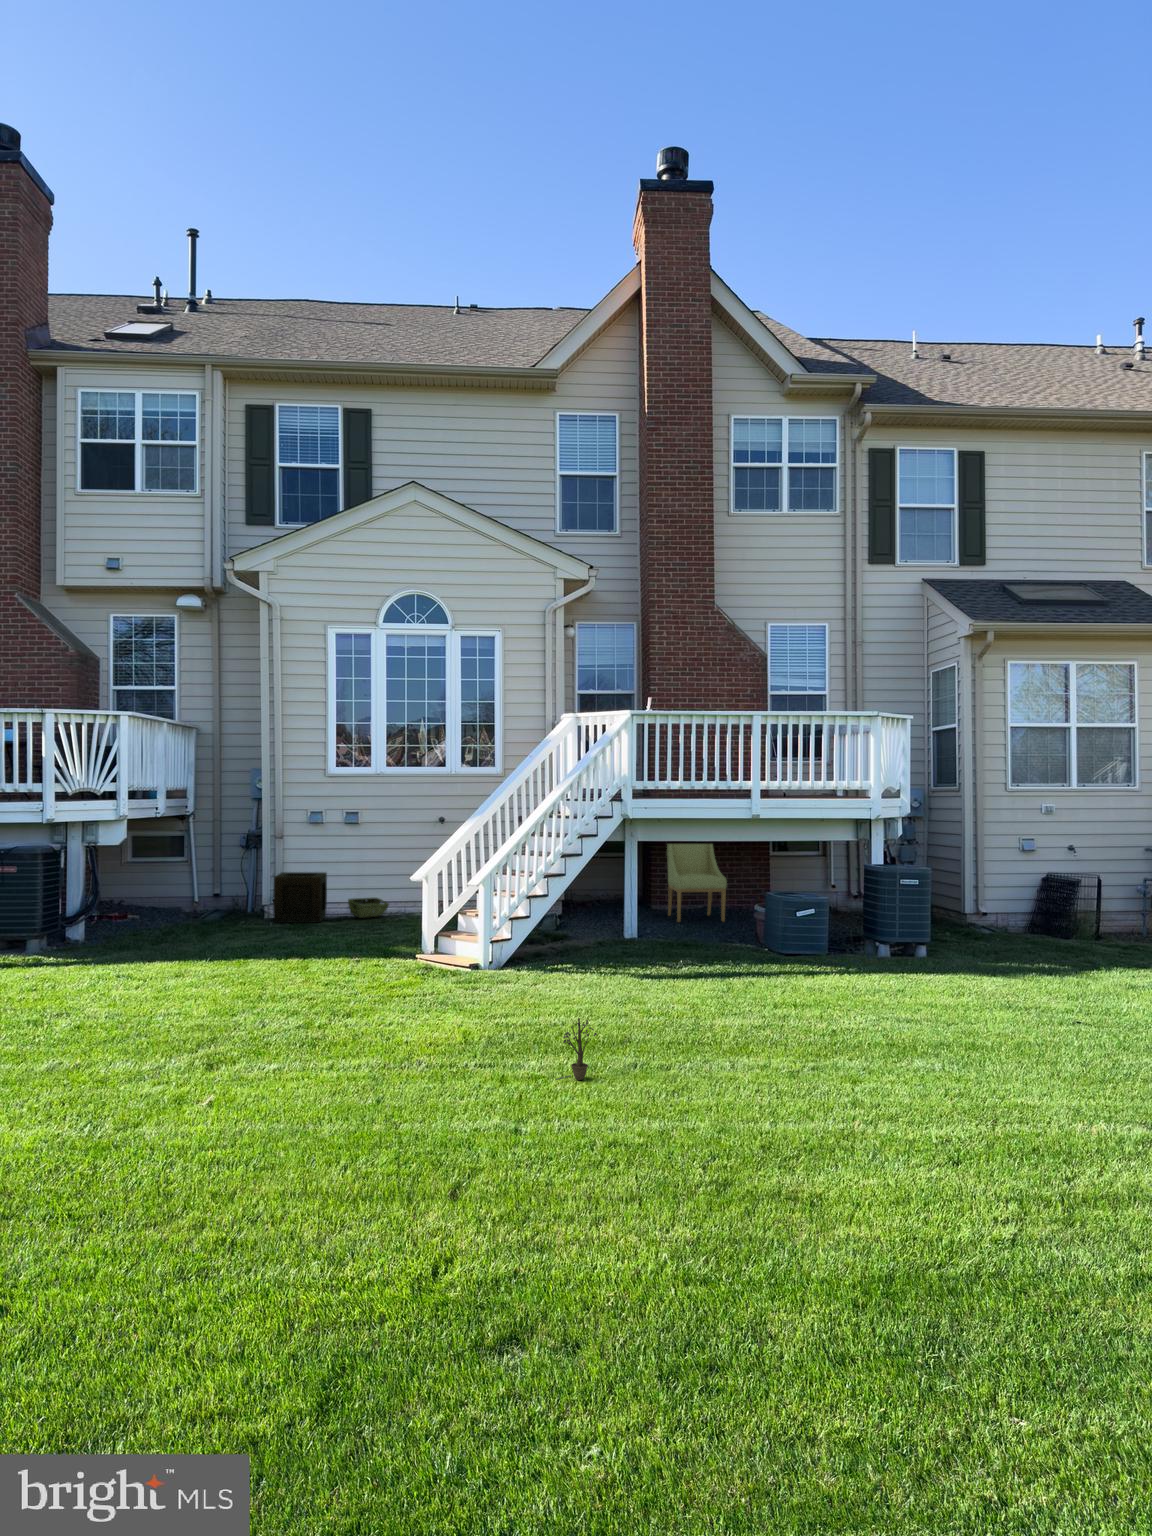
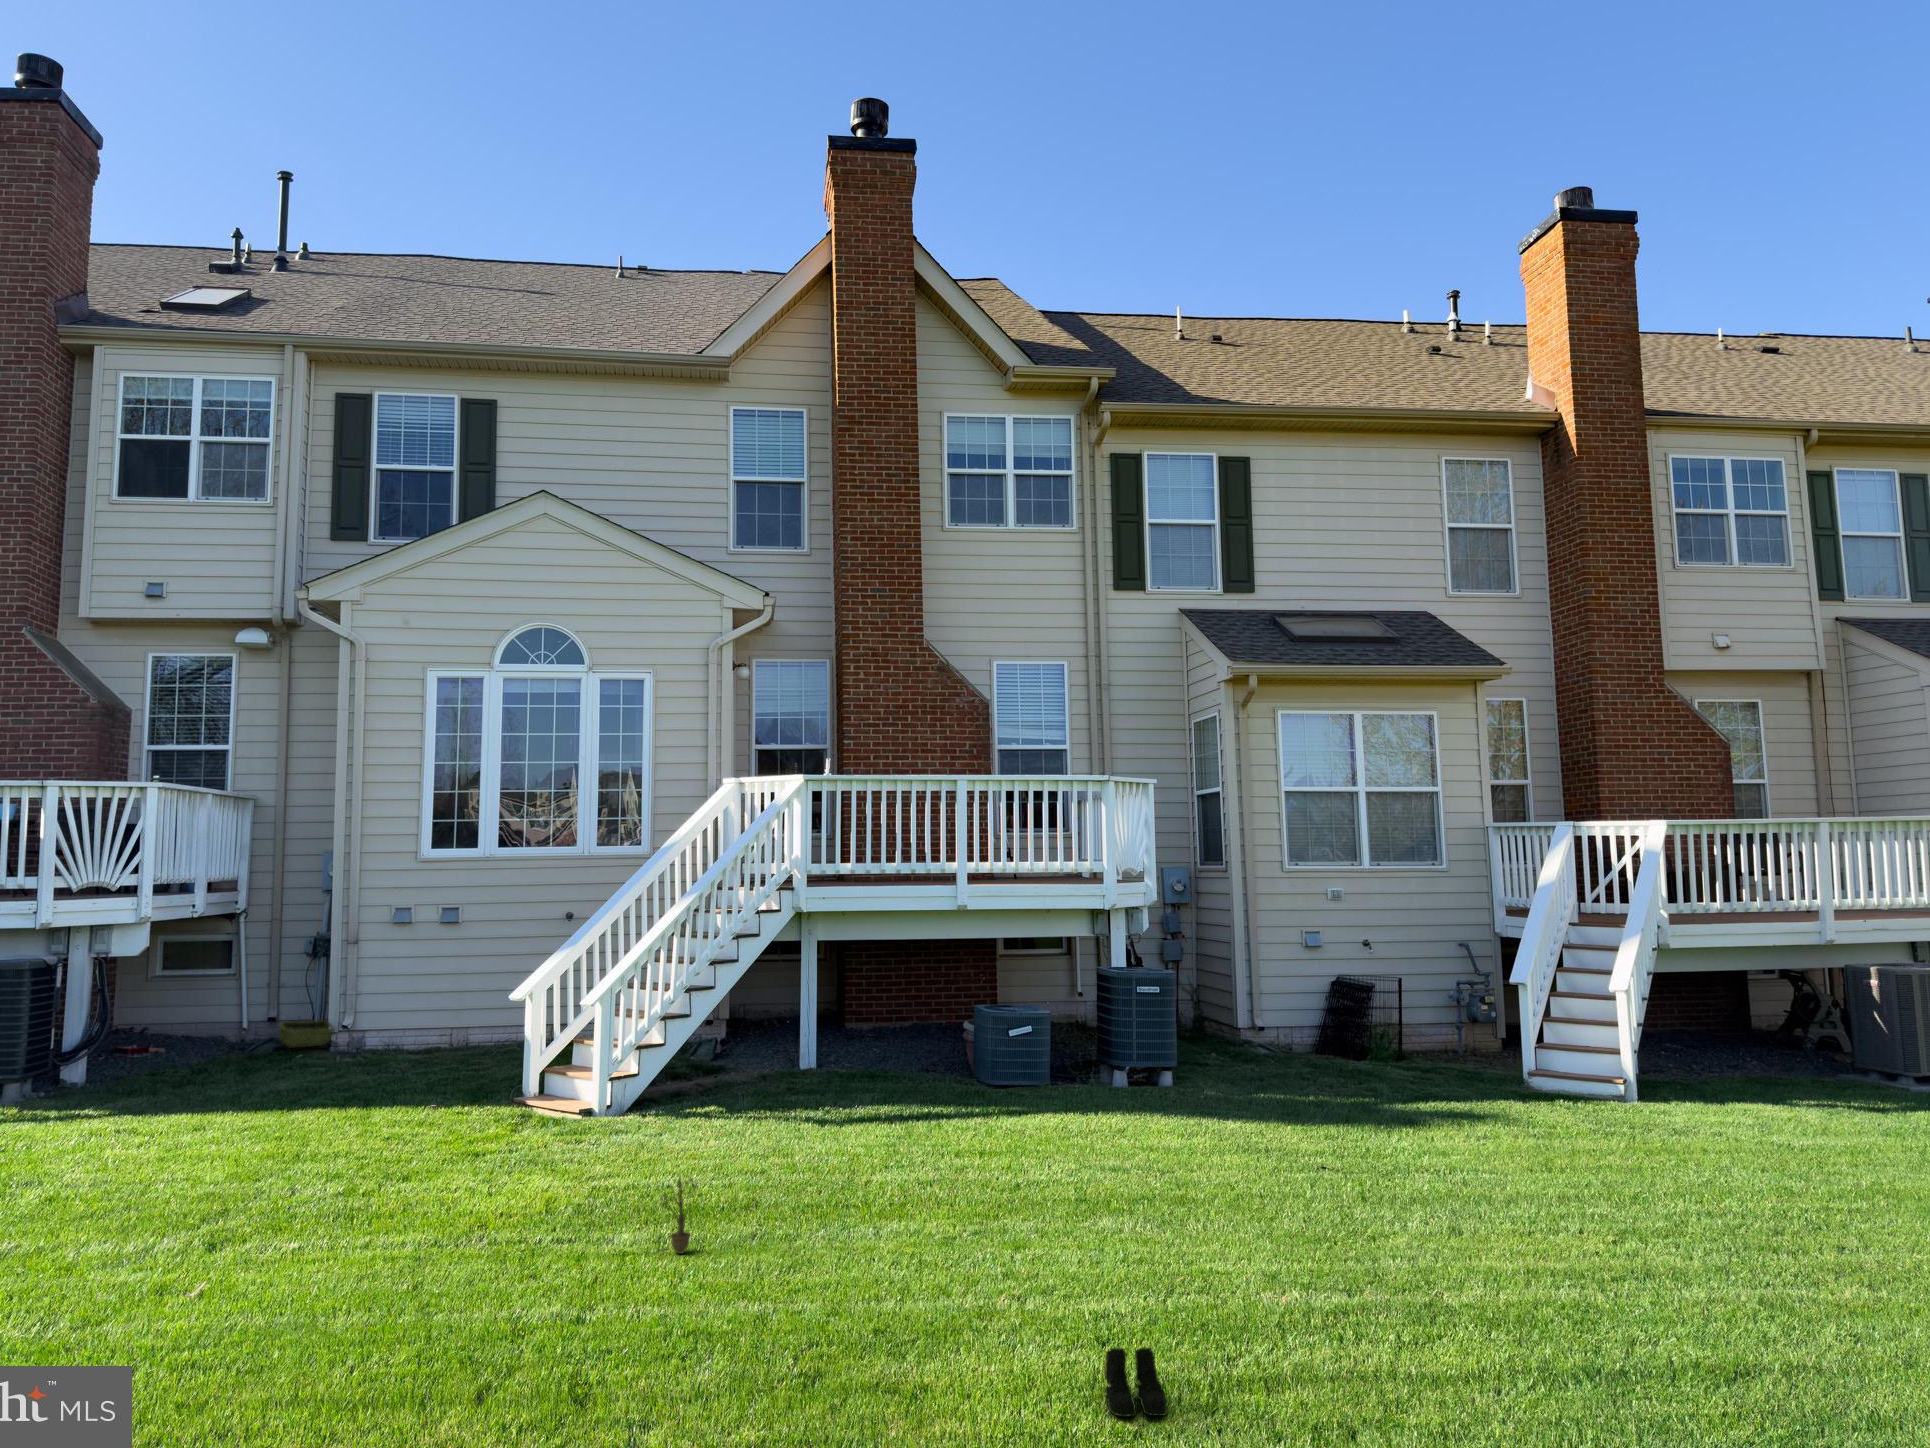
chair: present [667,844,727,922] -> none [861,923,934,1045]
wooden crate: present [273,872,327,923] -> none [344,987,418,1054]
woven basket: present [348,898,389,918] -> present [279,1020,335,1048]
boots: none [965,1167,1023,1224] -> present [1105,1347,1167,1417]

